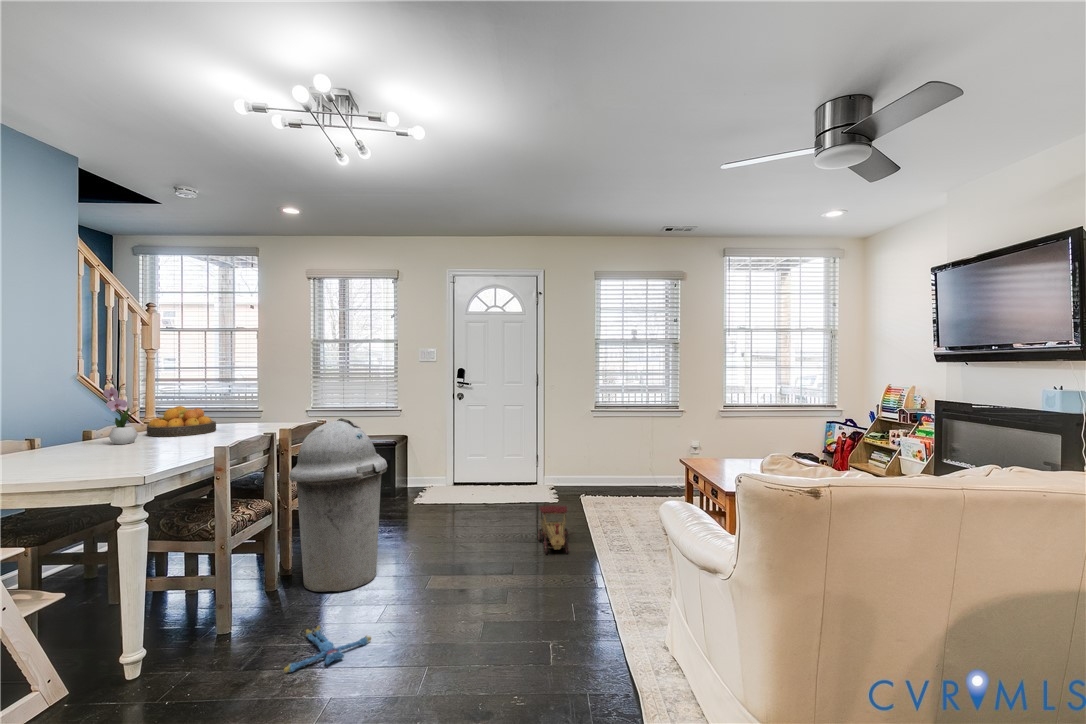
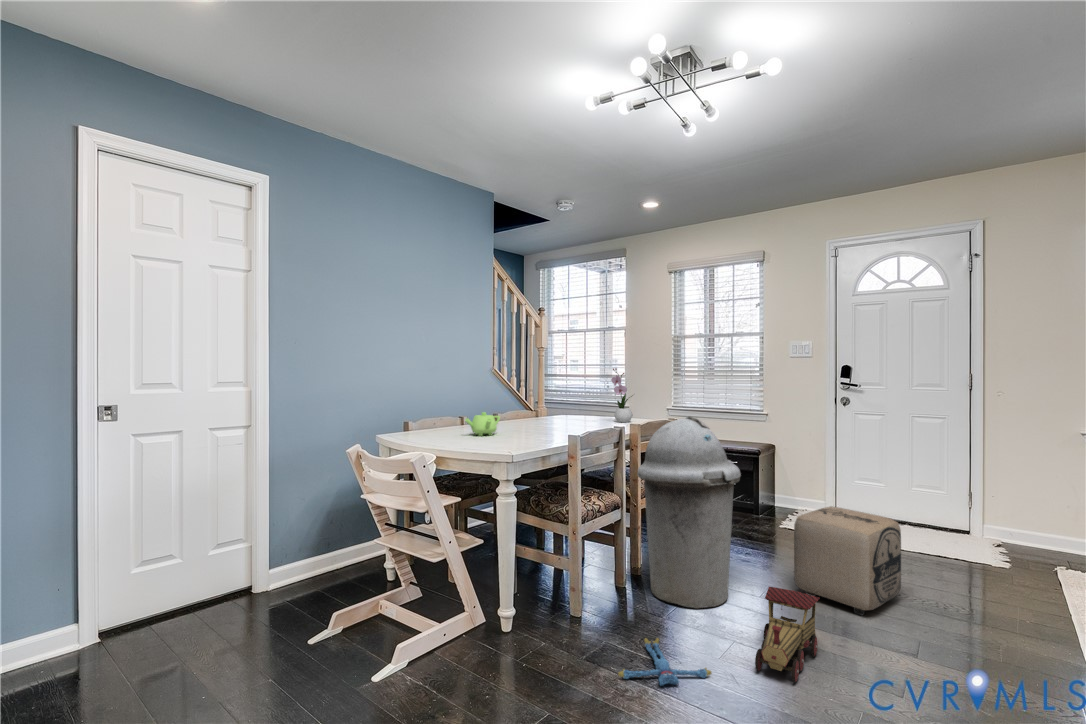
flower arrangement: present [103,378,138,444] -> present [611,369,633,422]
fruit bowl: present [147,406,216,436] -> none [529,397,581,423]
teapot: none [58,431,114,460] -> present [465,412,500,436]
ottoman: none [428,481,500,559] -> present [794,506,901,615]
toy train: present [538,506,568,554] -> present [755,587,820,683]

